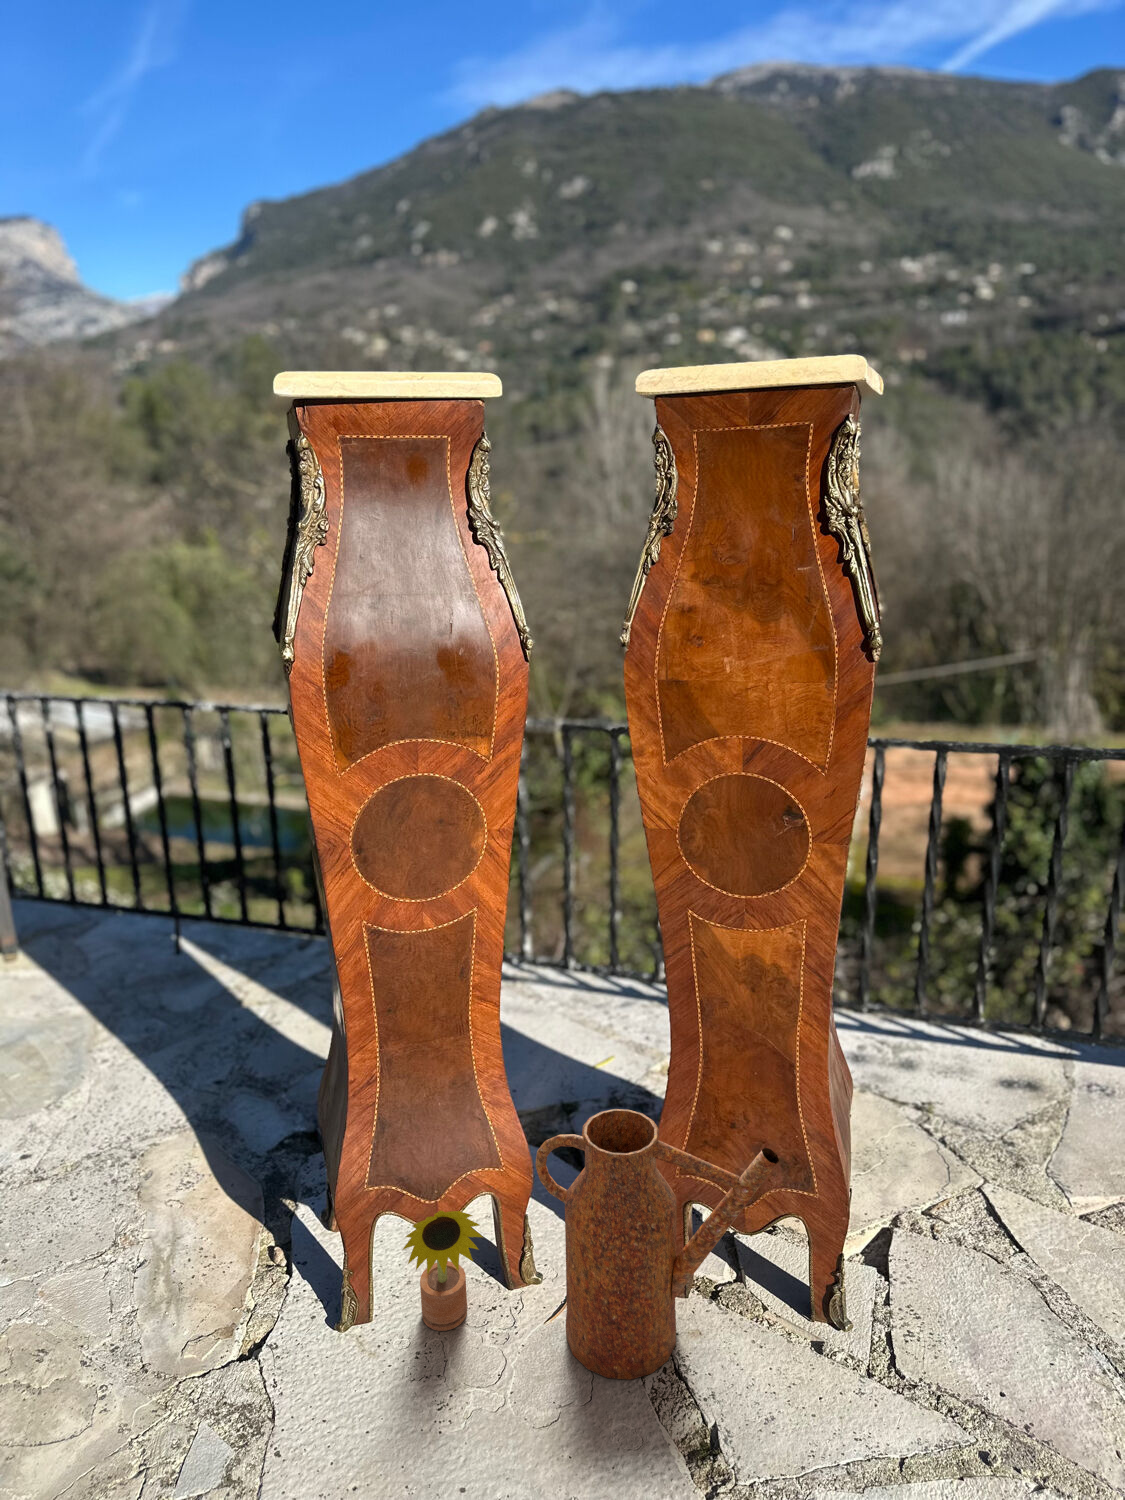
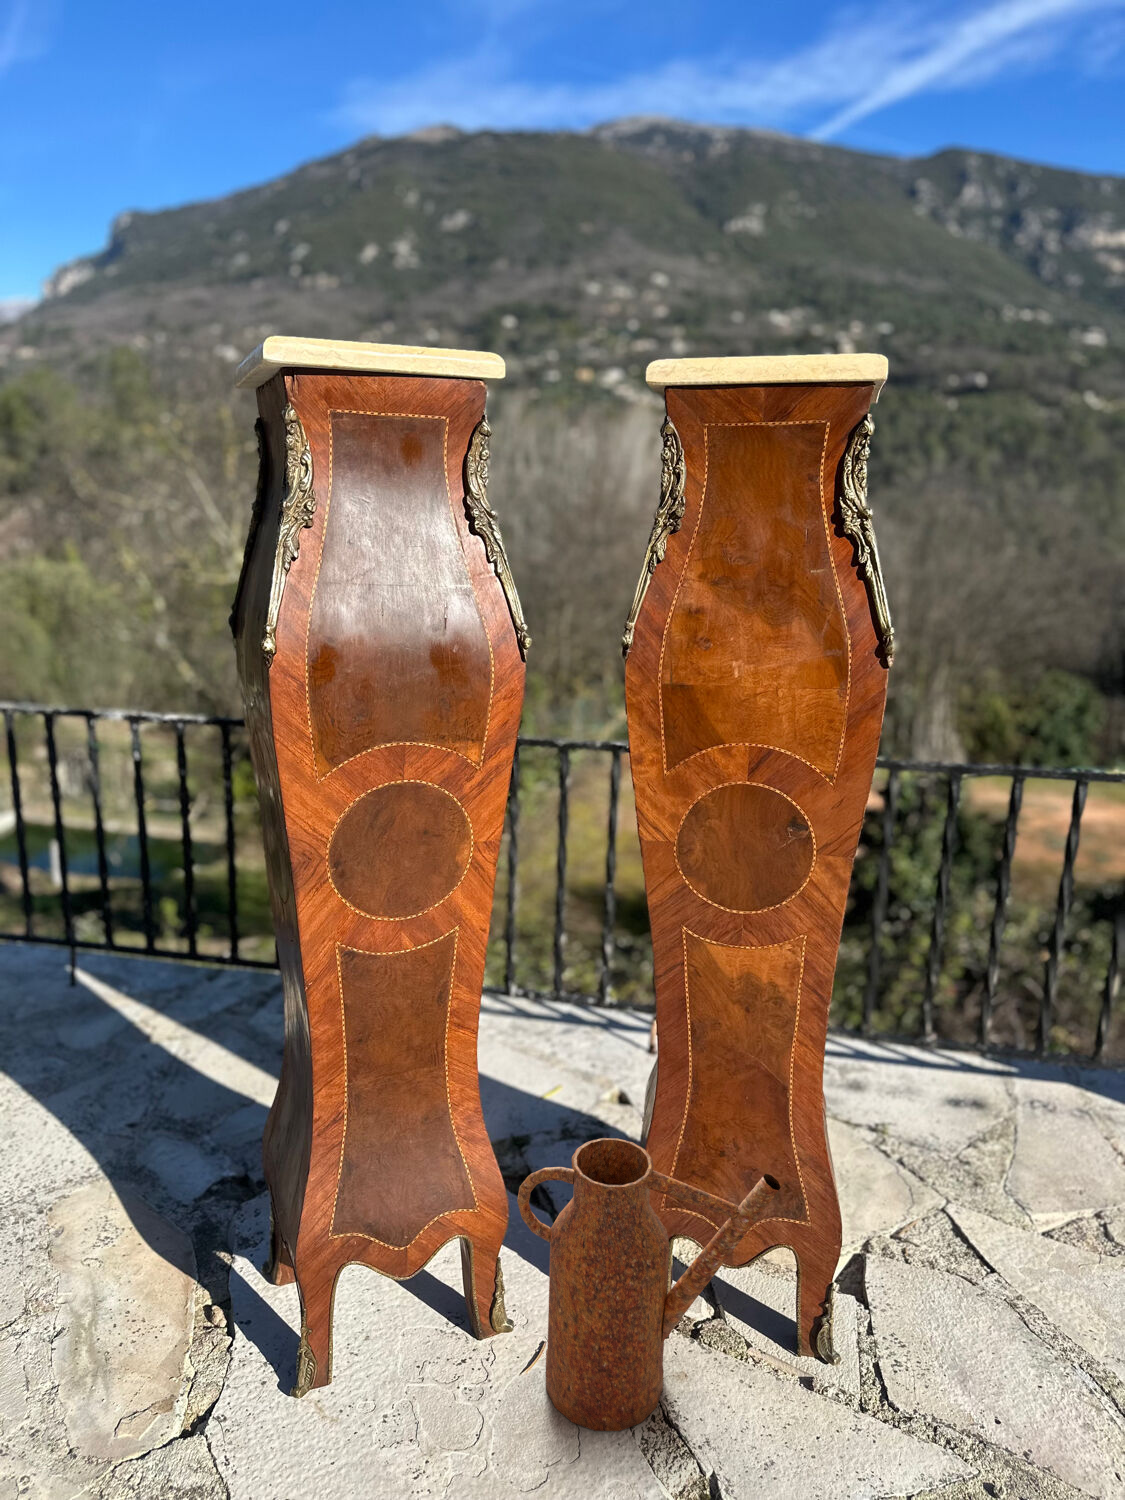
decorative plant: present [403,1211,483,1331] -> none [374,1256,463,1390]

